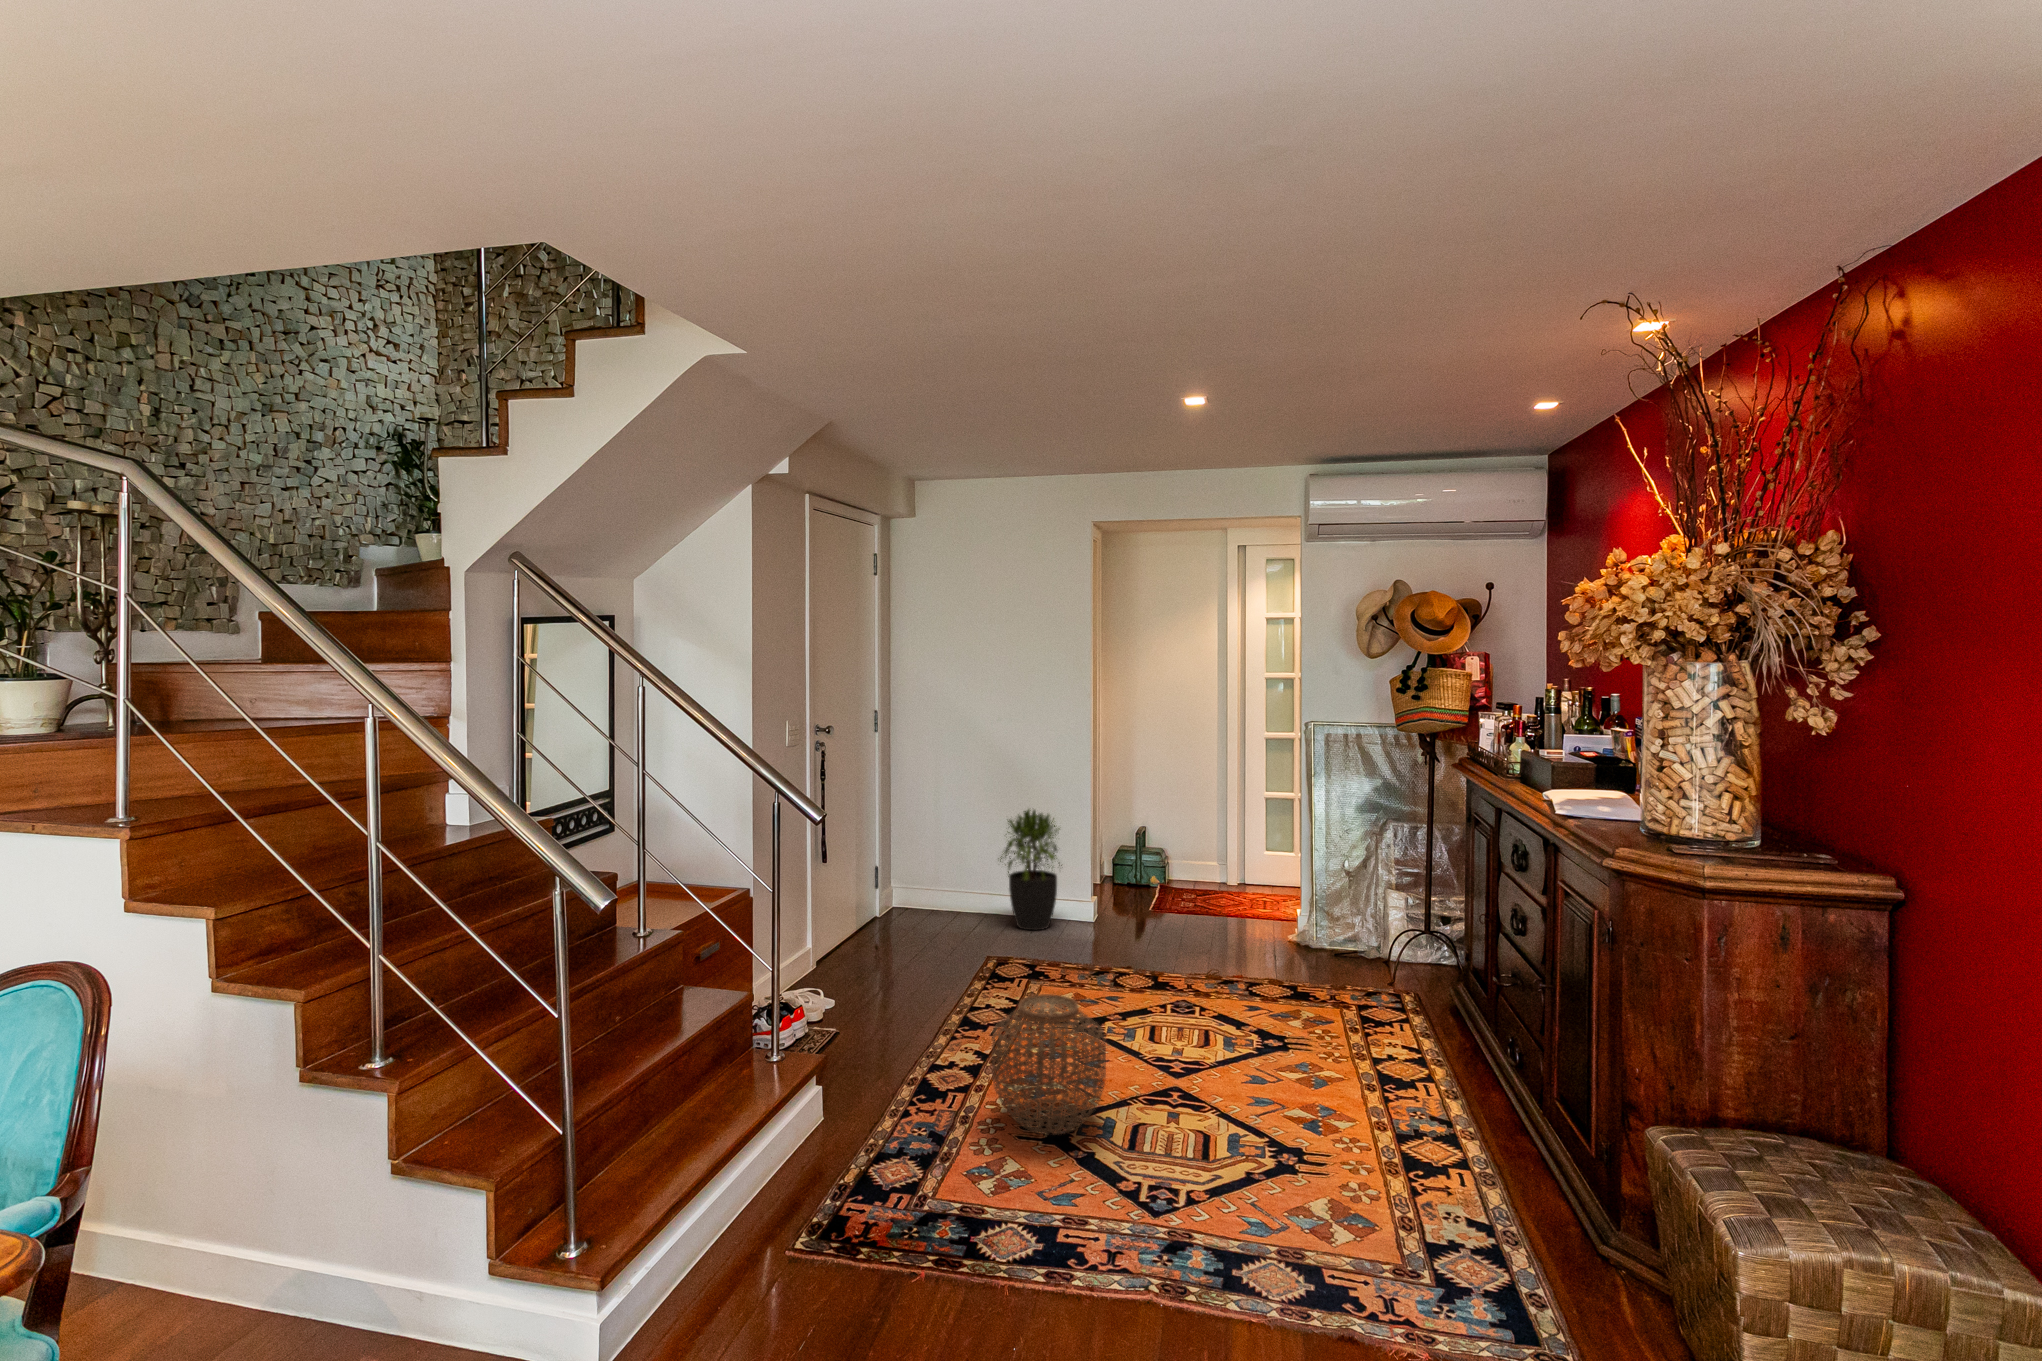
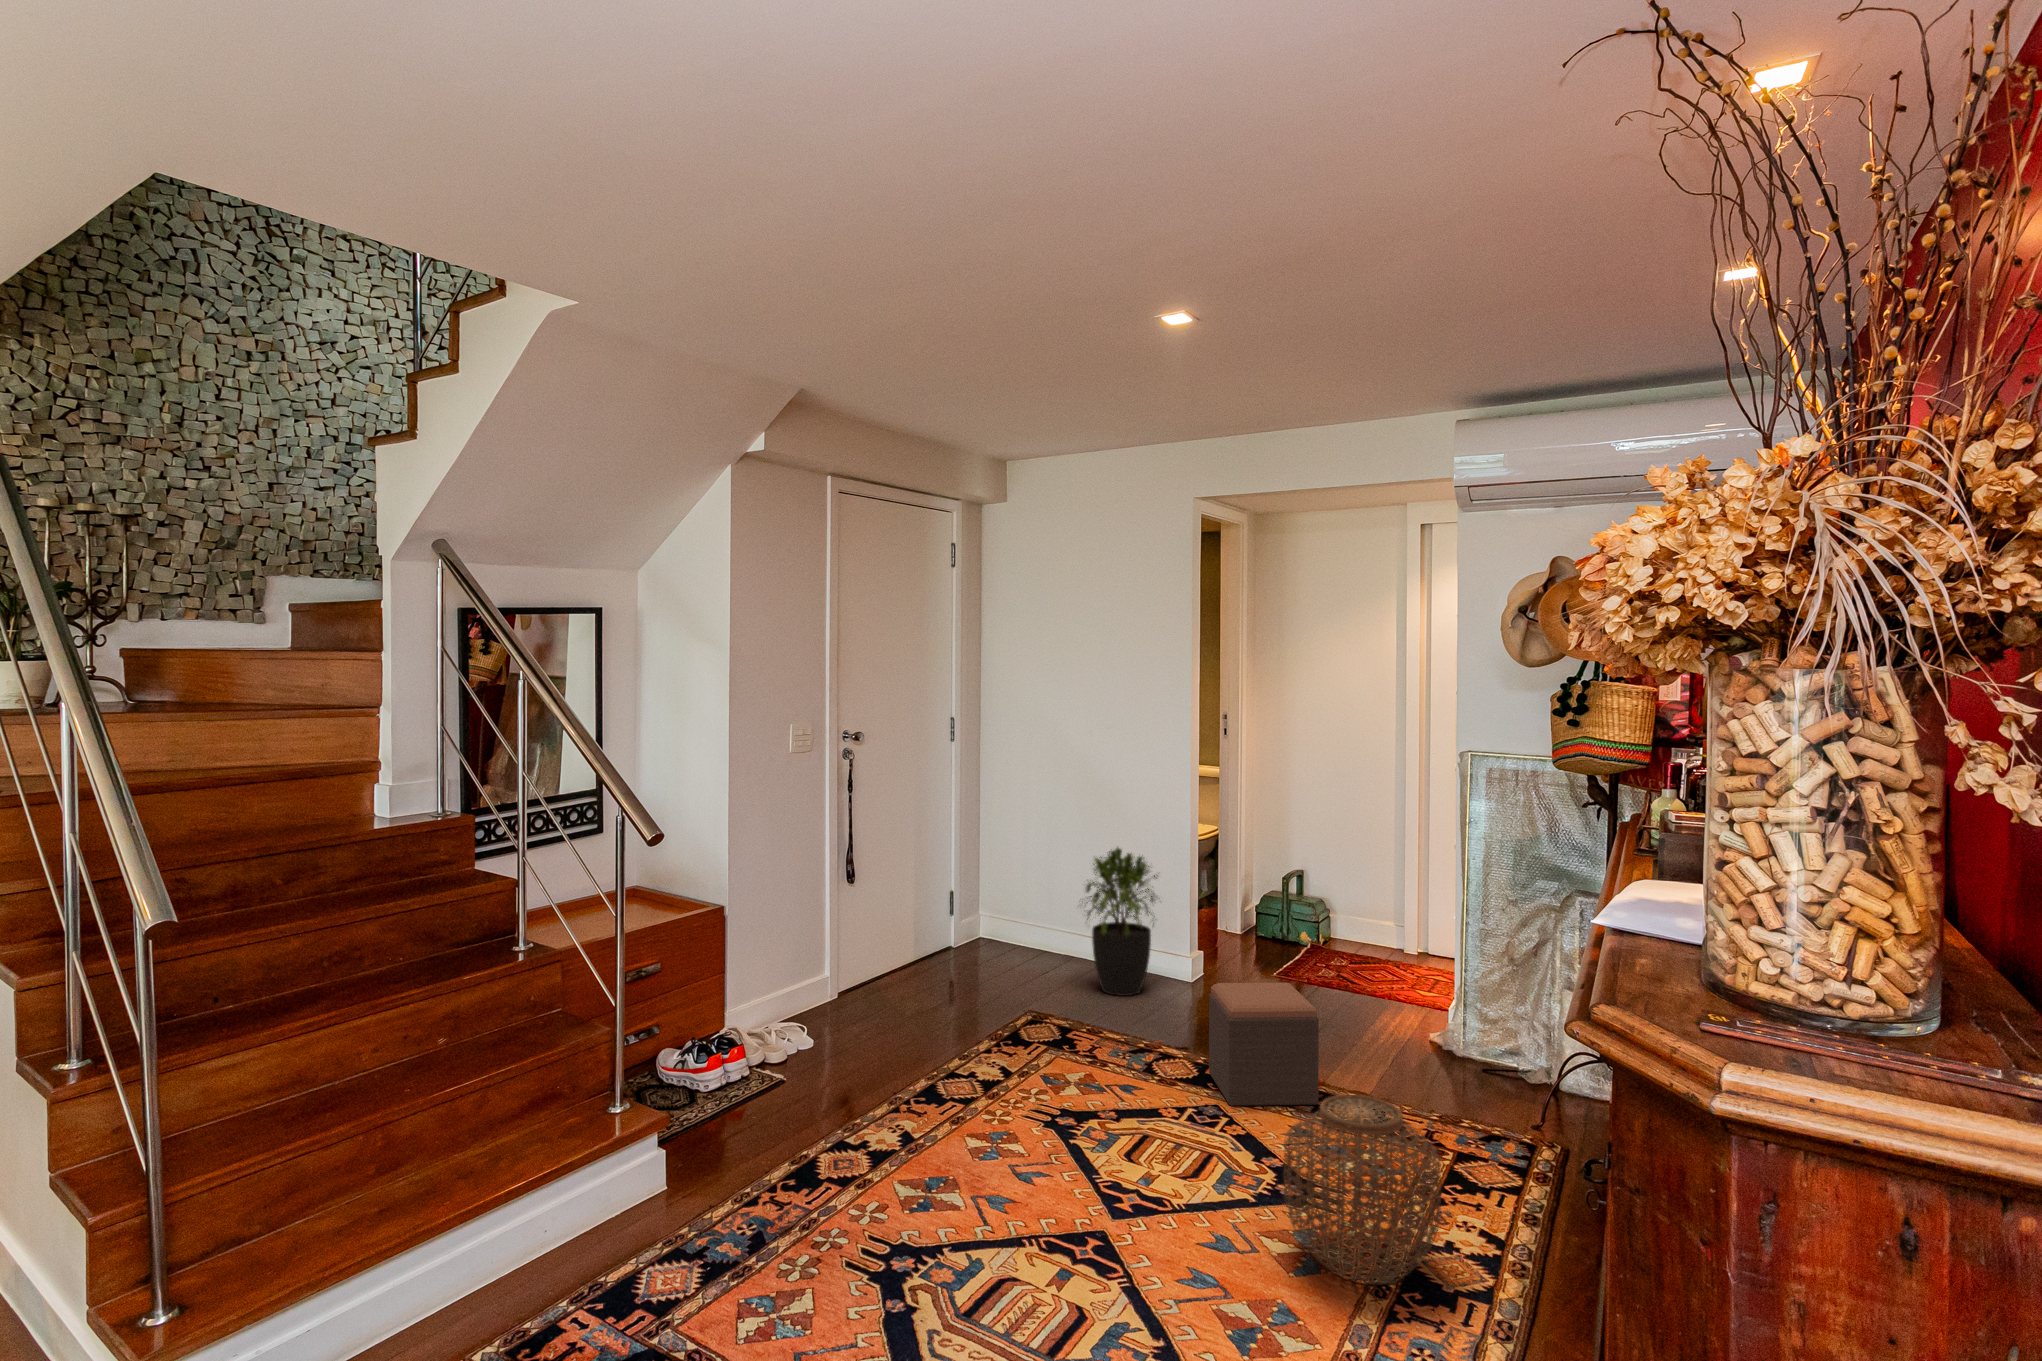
footstool: none [1160,904,1254,1002] -> present [1209,983,1319,1106]
woven basket: present [992,994,1106,1134] -> present [1284,1095,1441,1284]

